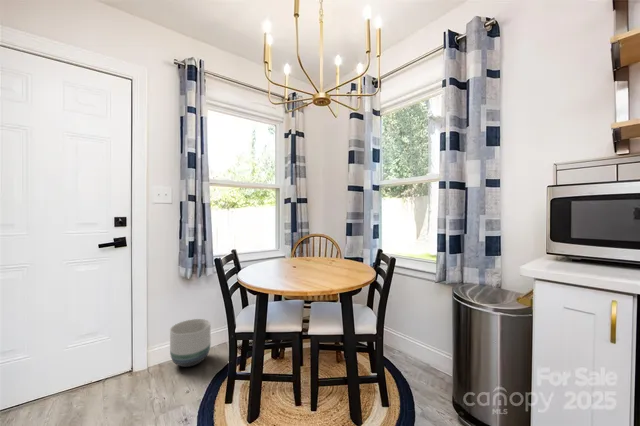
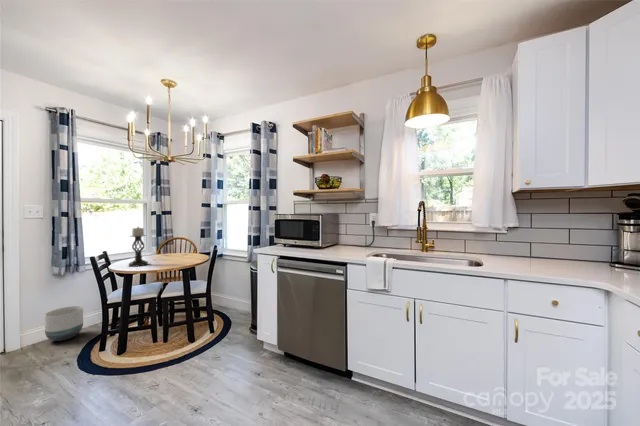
candle holder: none [263,214,290,279] -> present [129,227,148,267]

